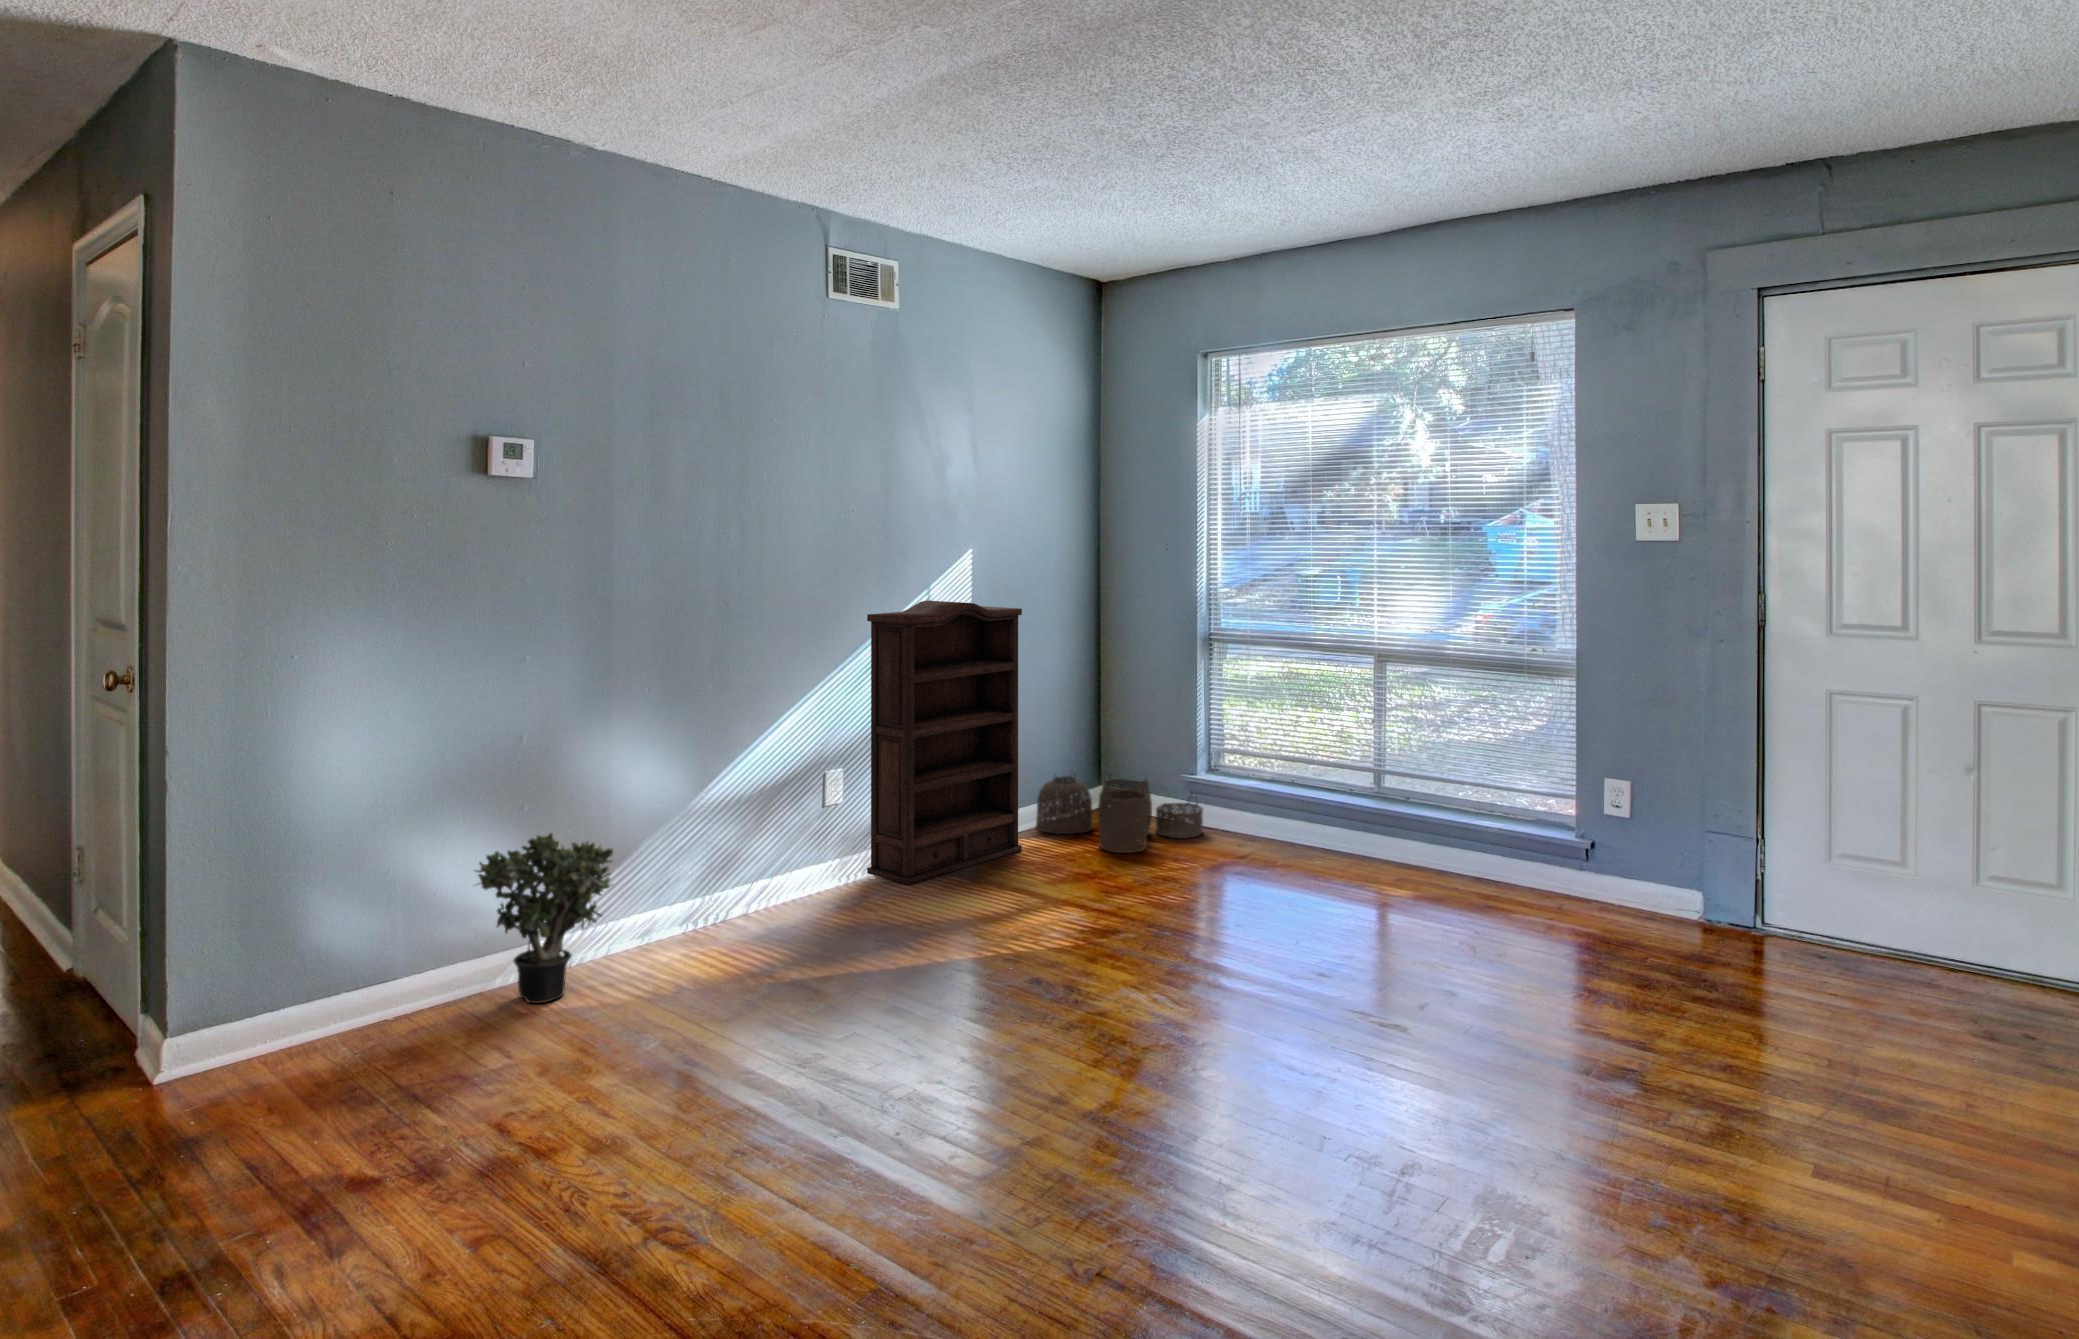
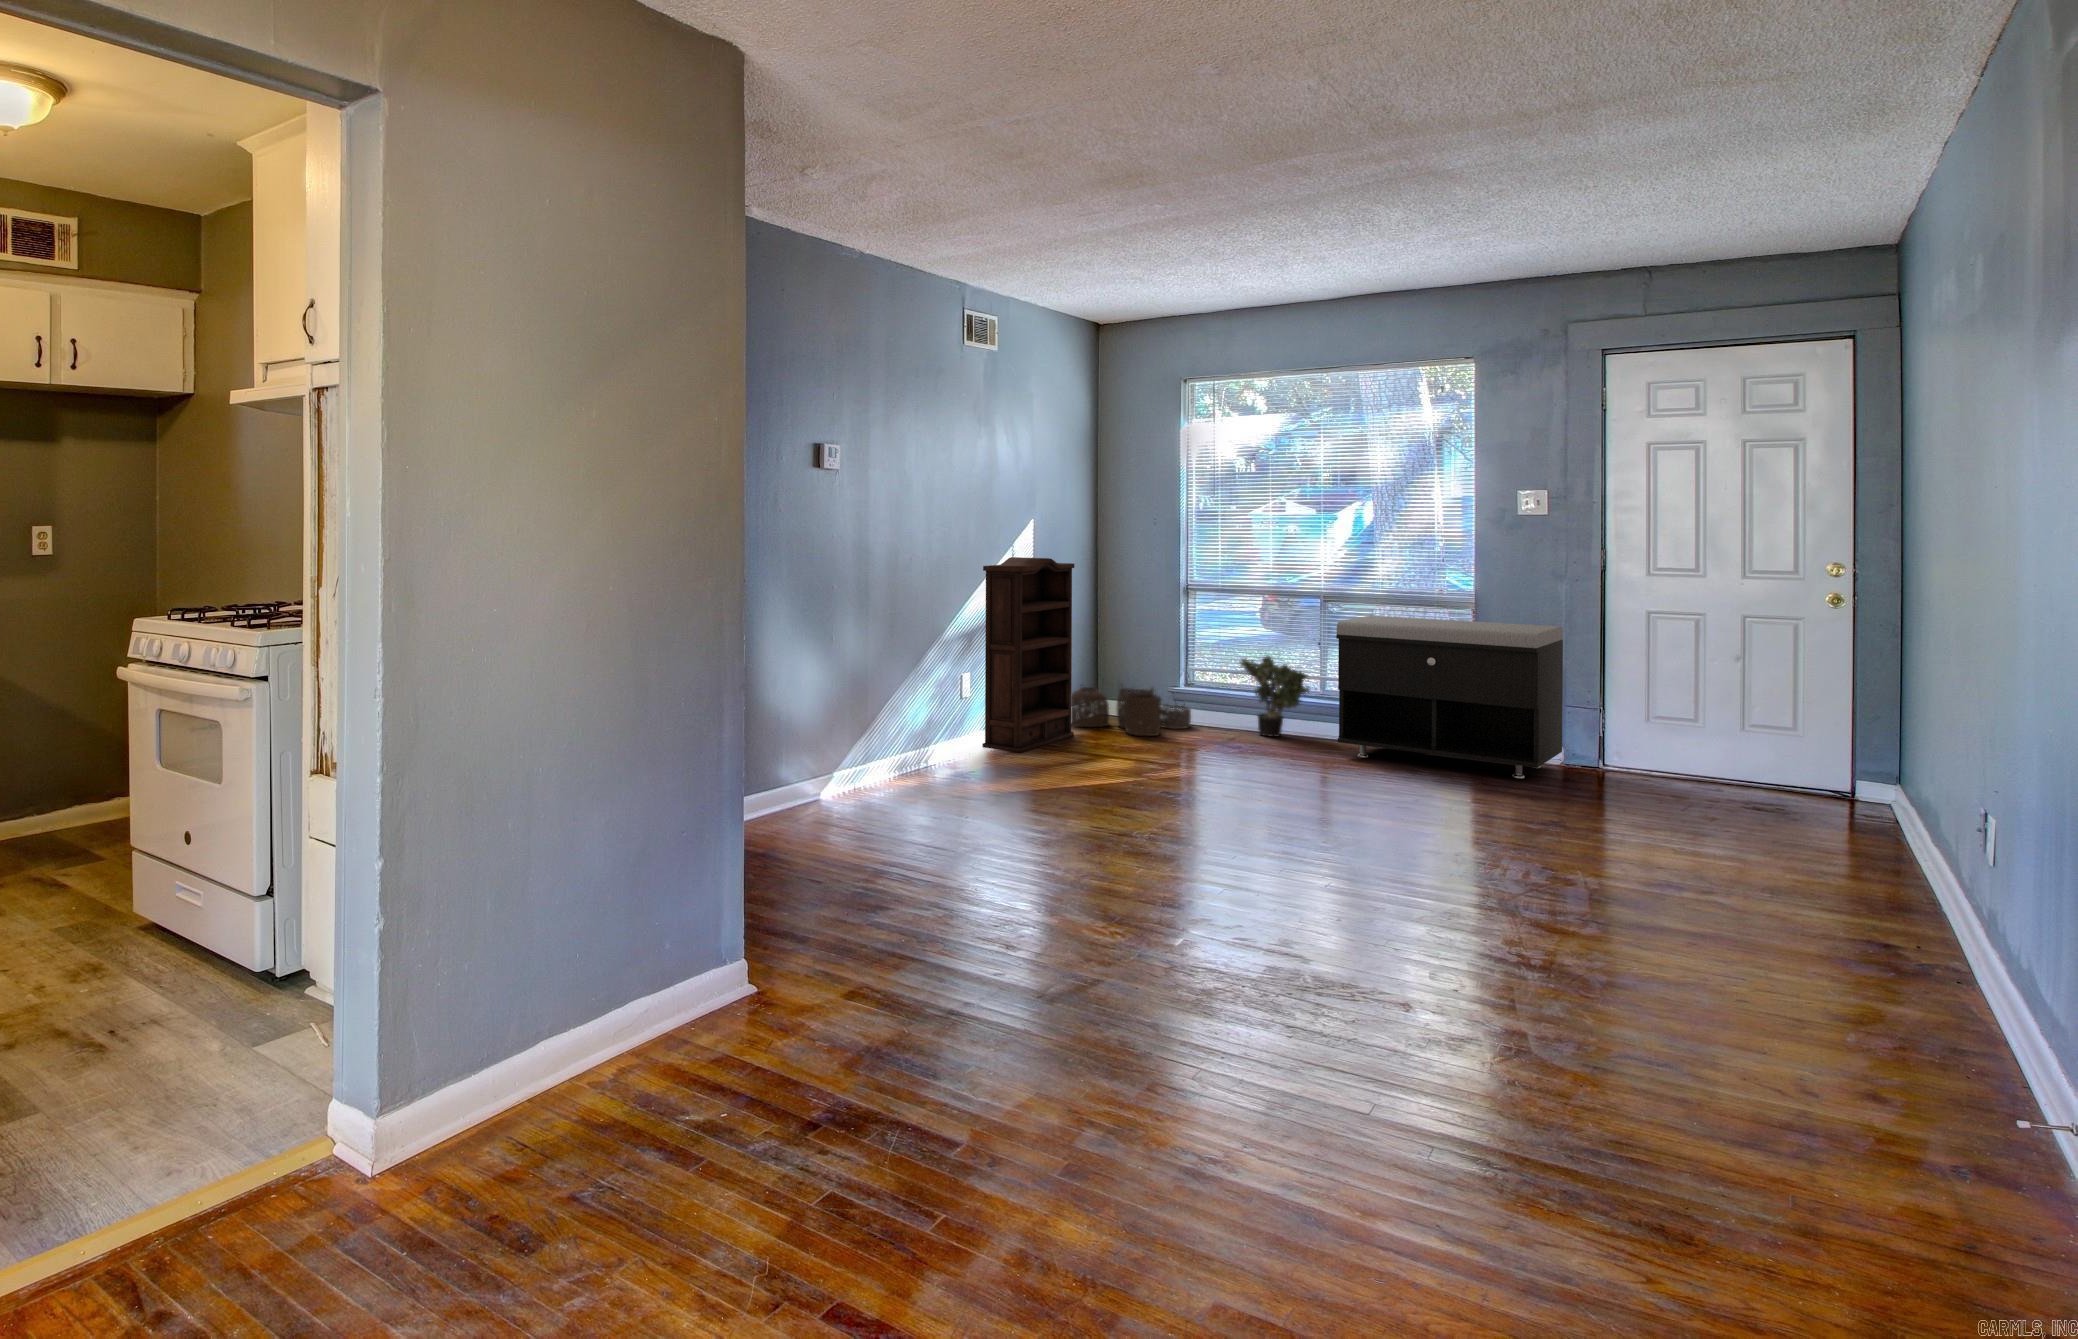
storage bench: none [1365,685,1700,951] -> present [1336,615,1563,779]
potted plant: present [476,833,613,1003] -> present [1240,656,1310,736]

